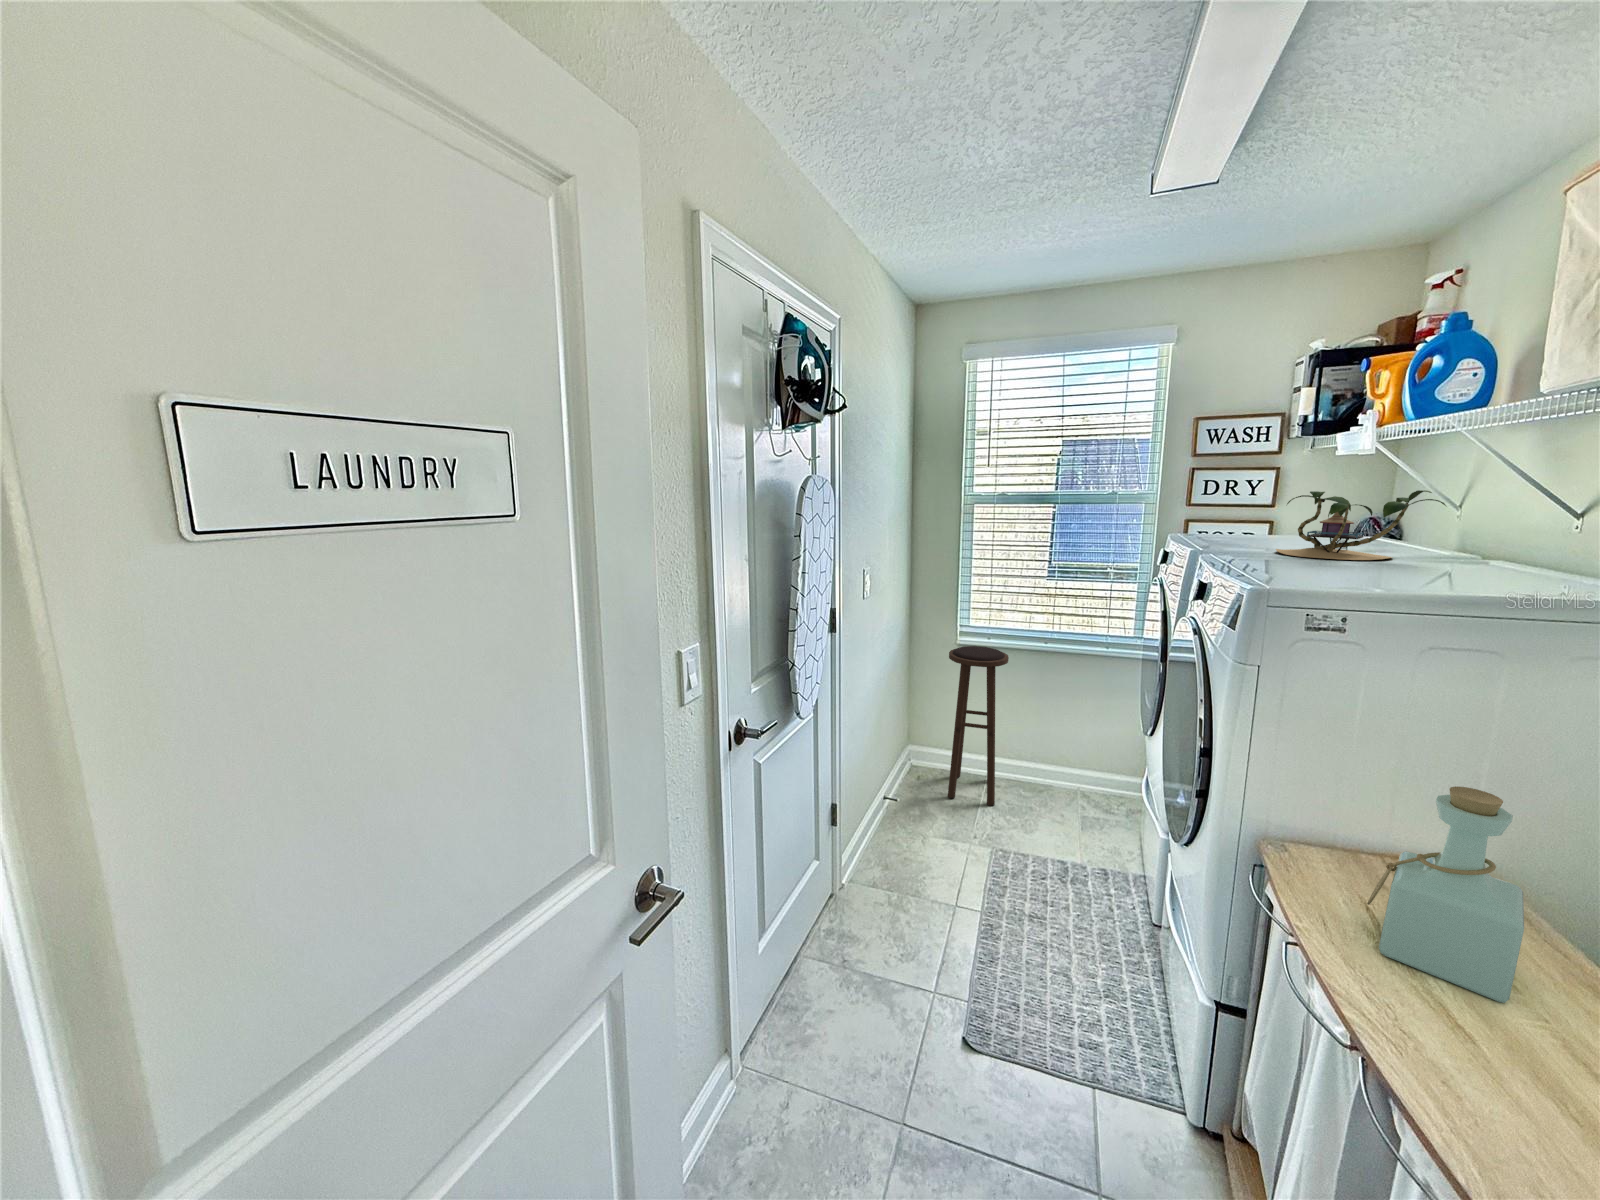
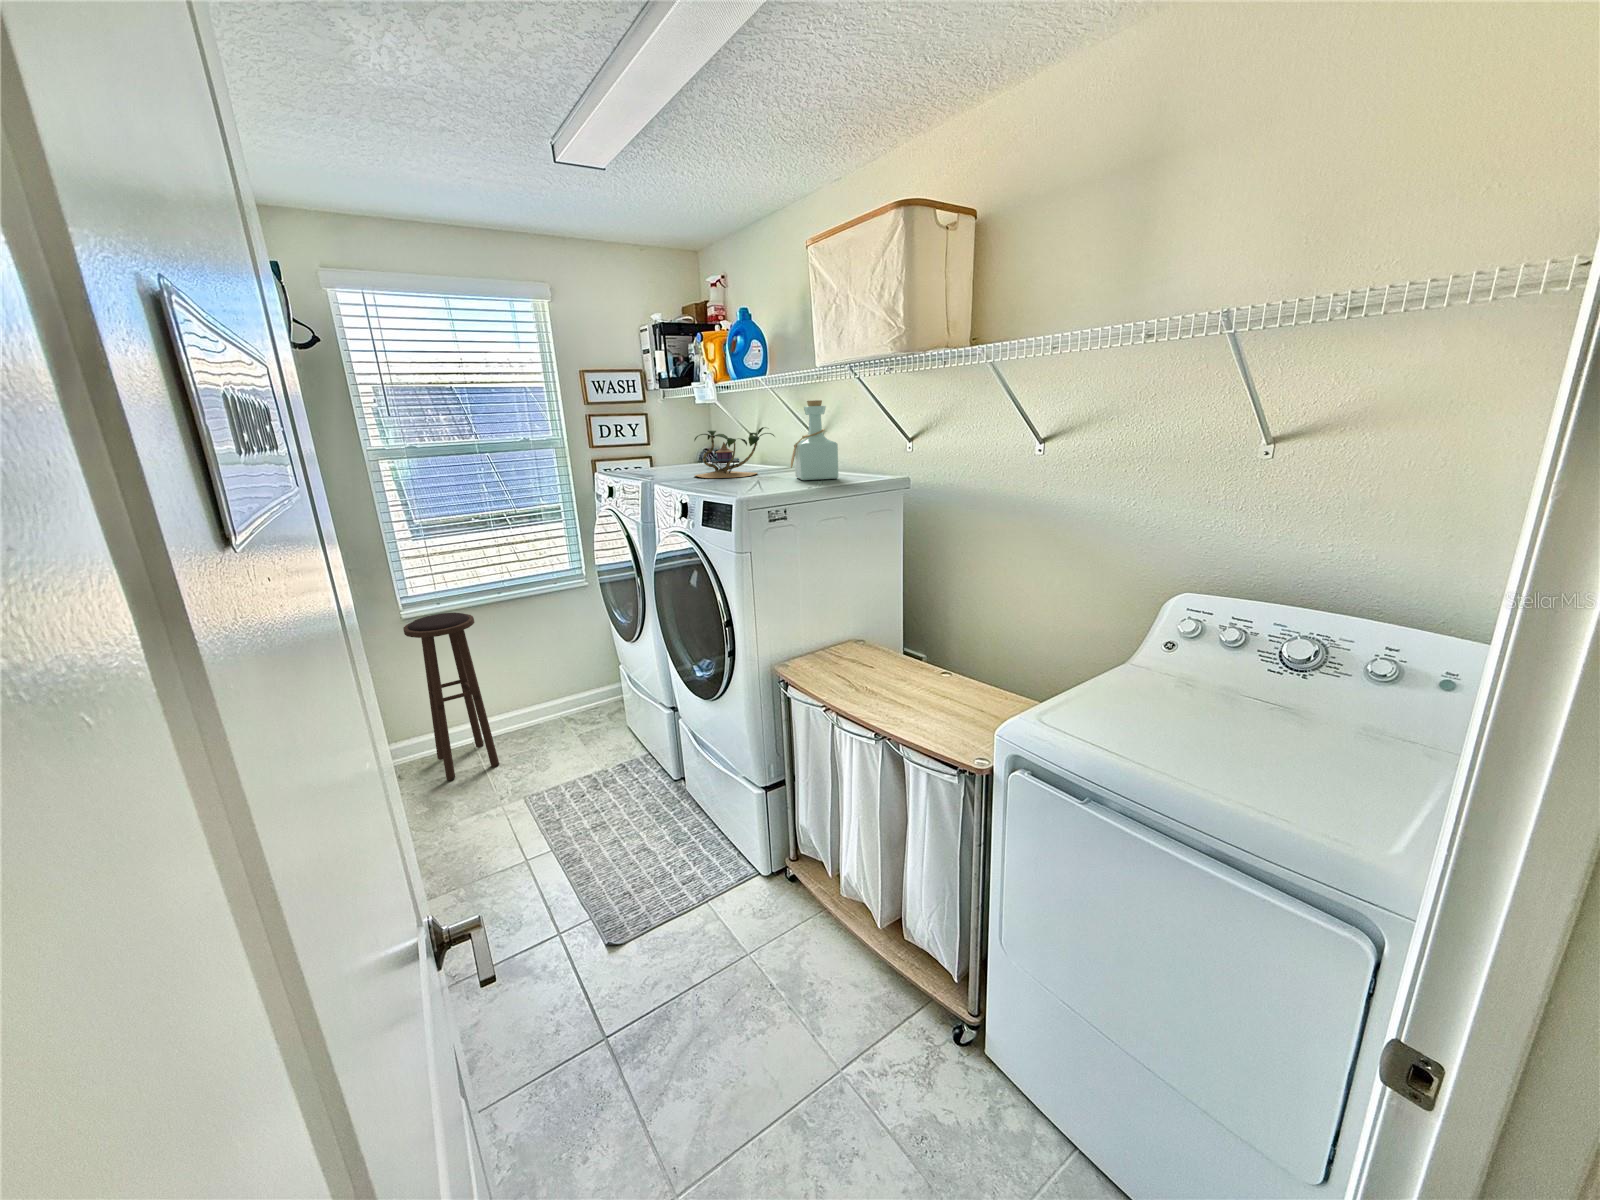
bottle: present [1367,786,1524,1003] -> present [791,400,839,480]

